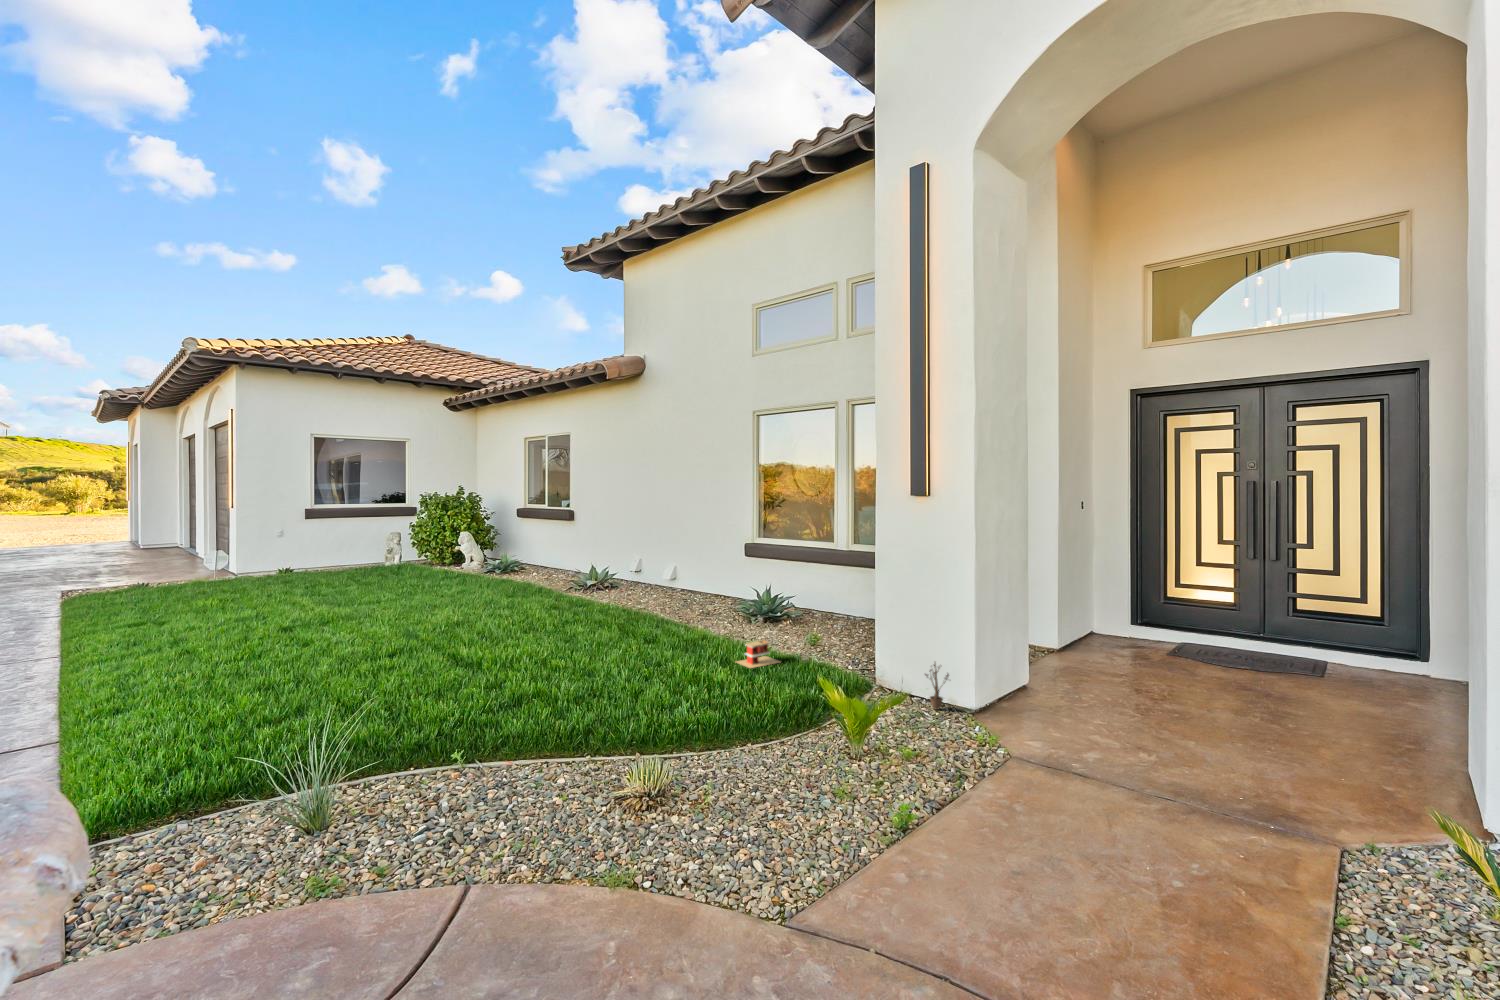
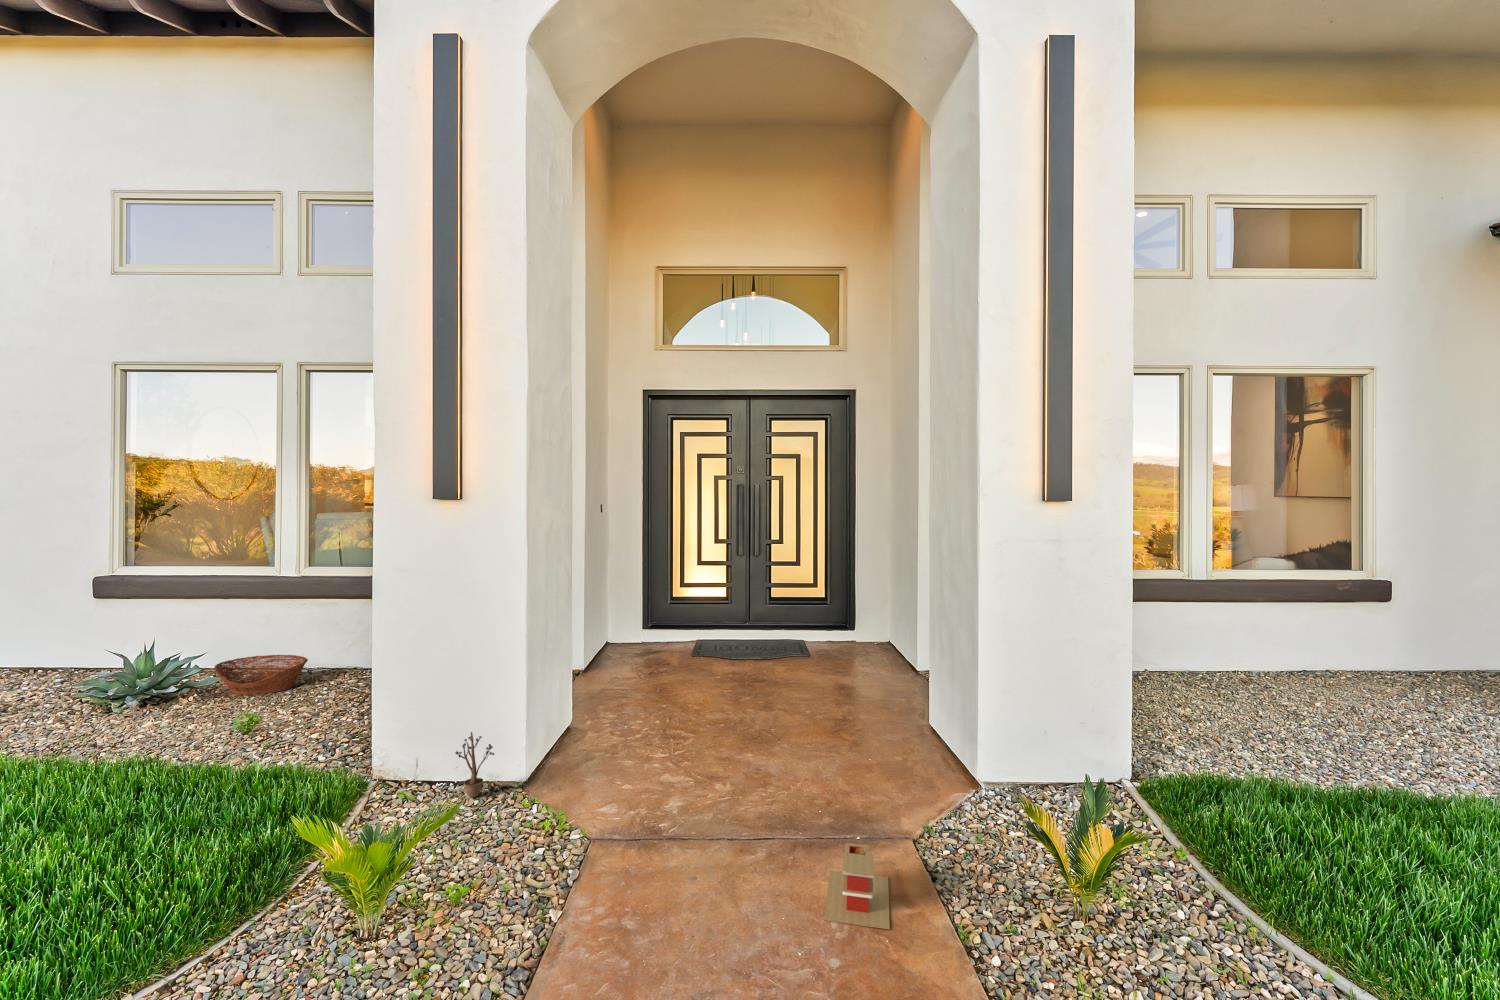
basket: none [801,602,851,626] -> present [215,655,308,694]
toy house: present [736,640,780,668] -> present [825,843,890,929]

